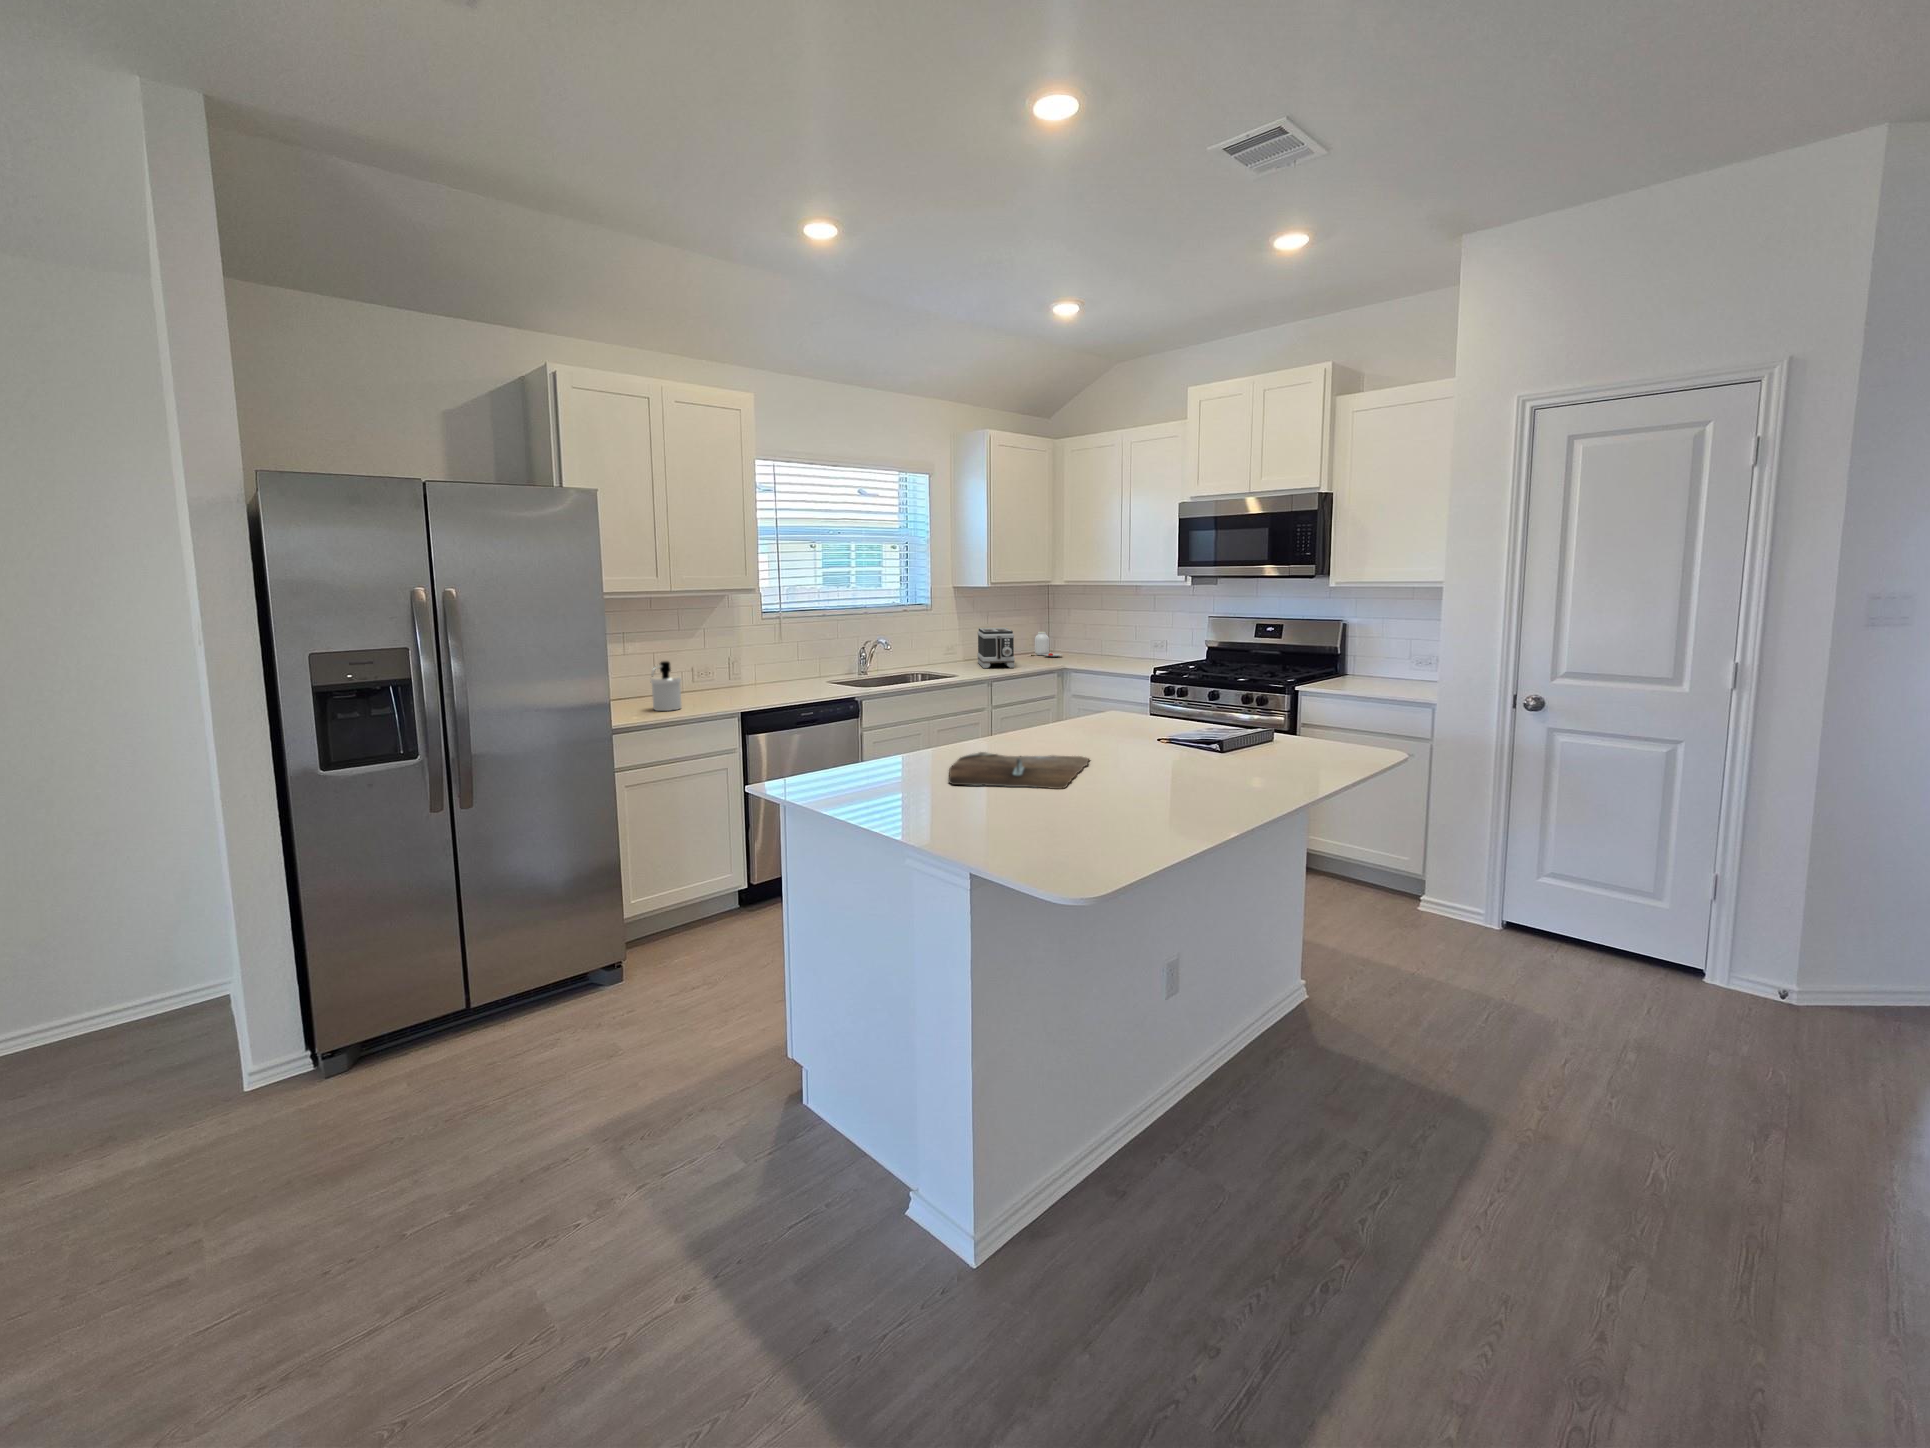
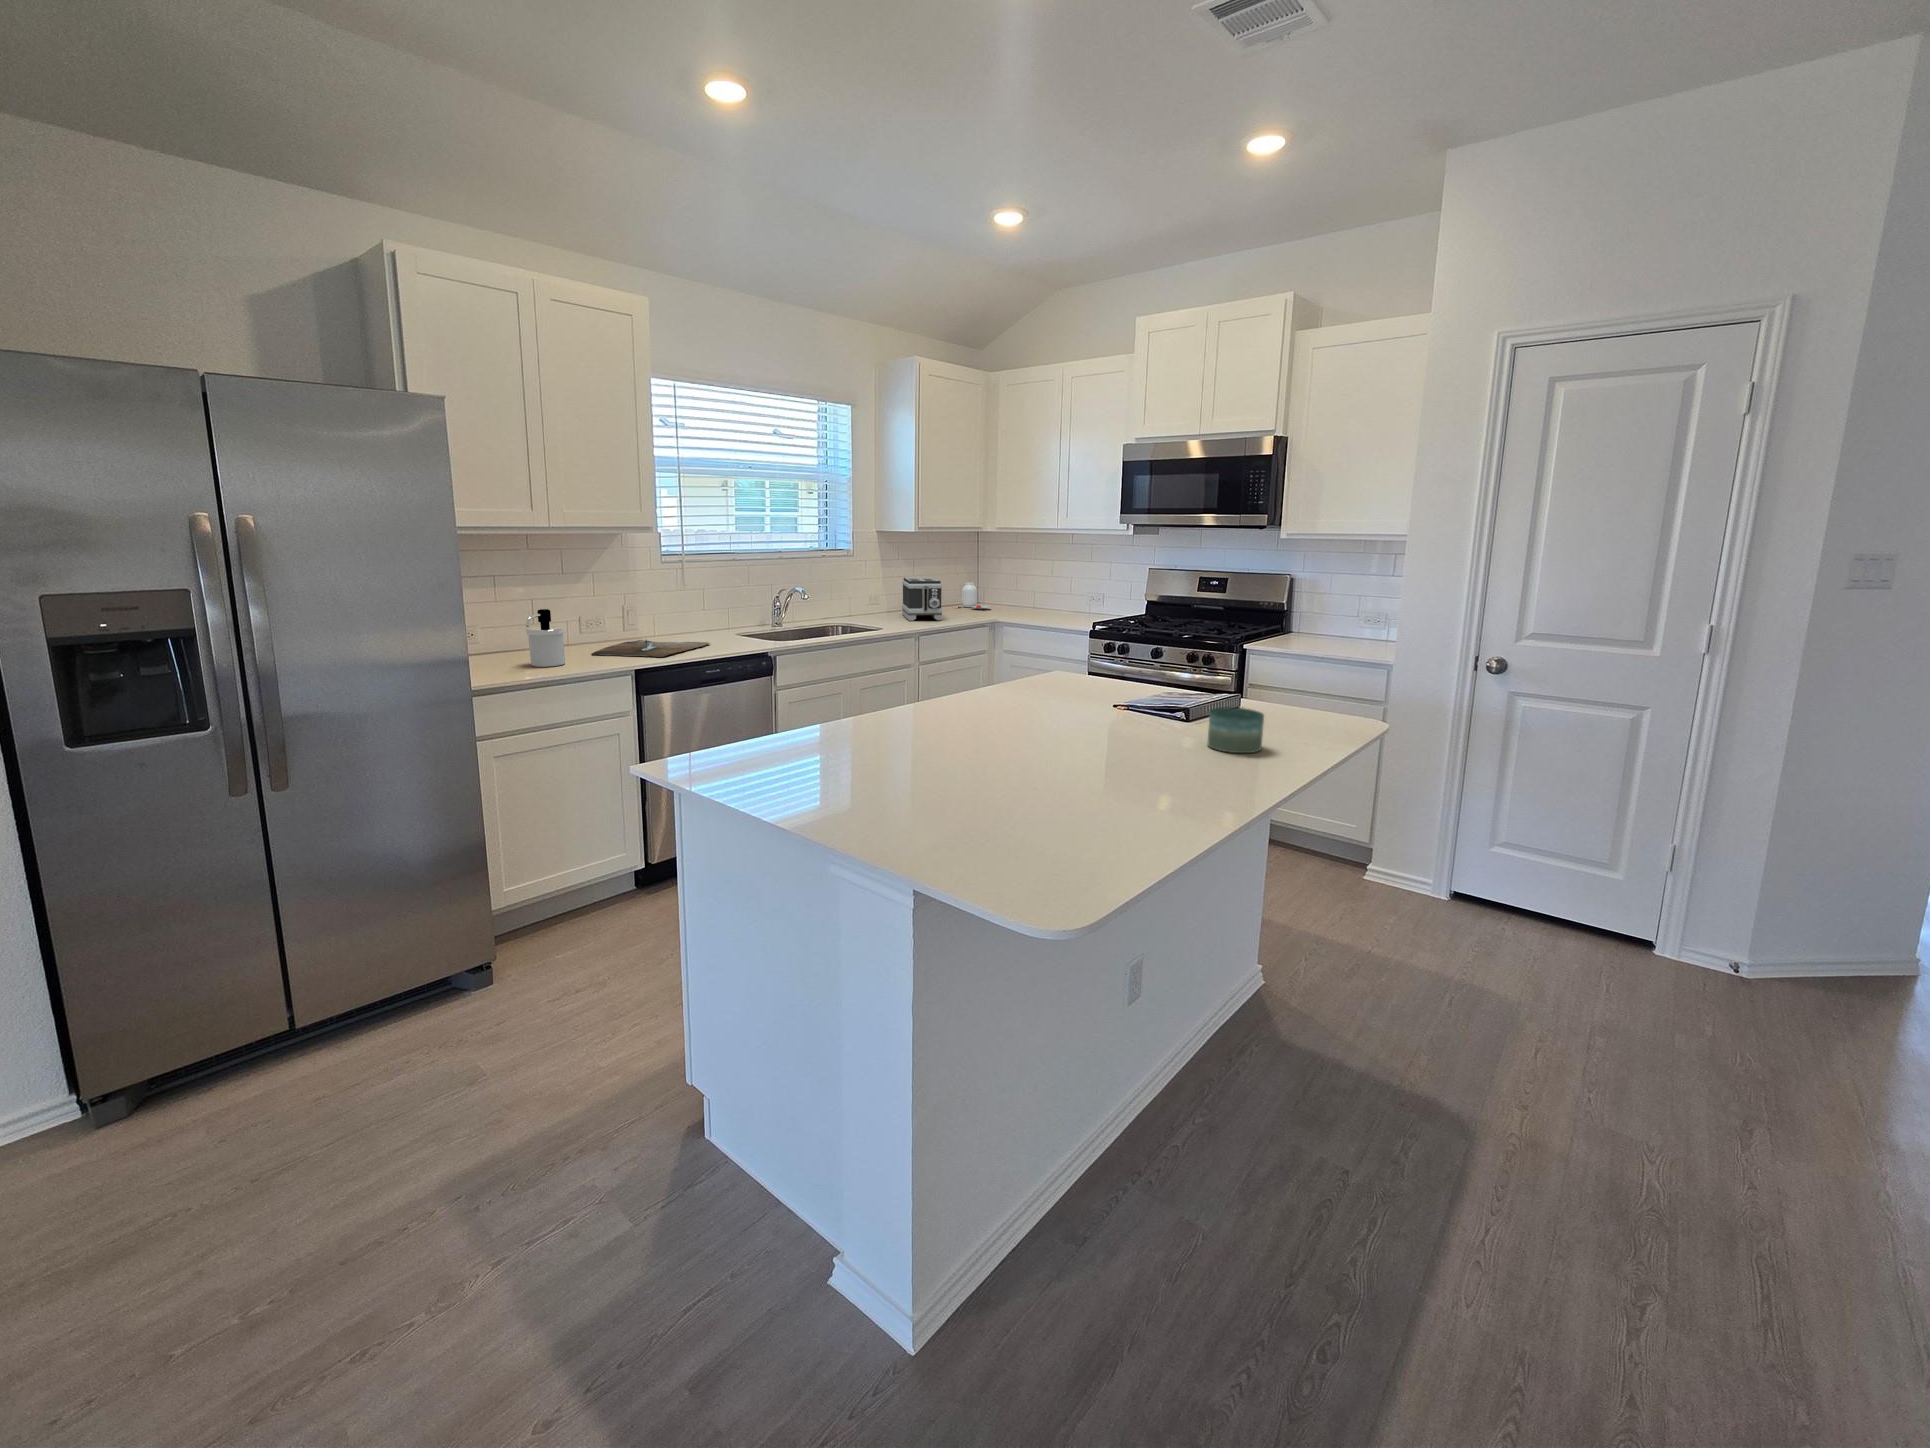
candle: none [1231,739,1279,777] -> present [1208,707,1264,753]
cutting board: present [949,752,1089,789] -> present [592,640,710,657]

